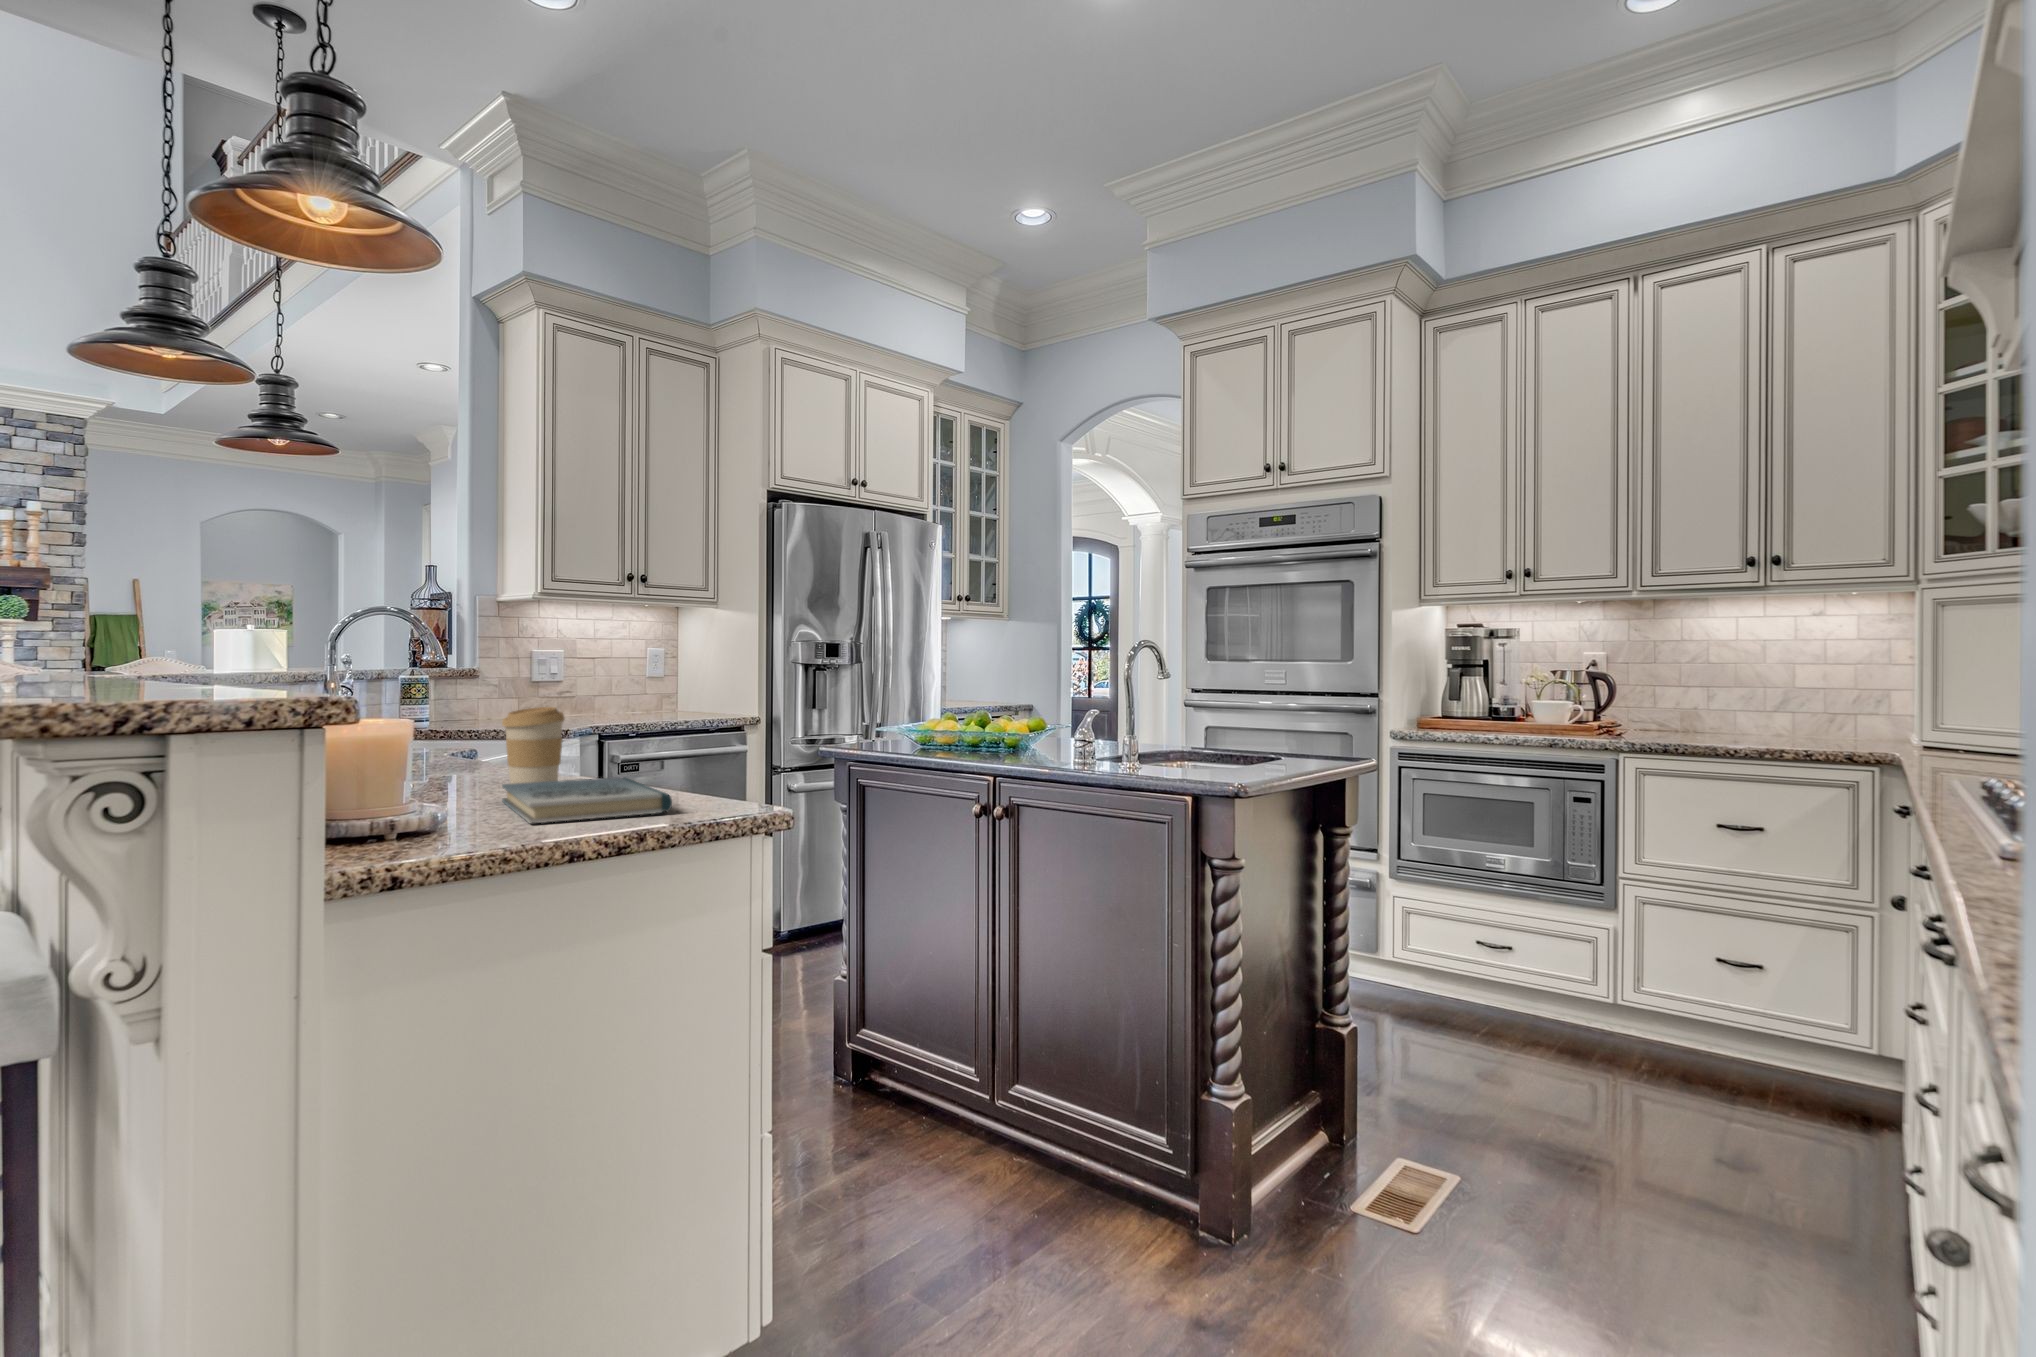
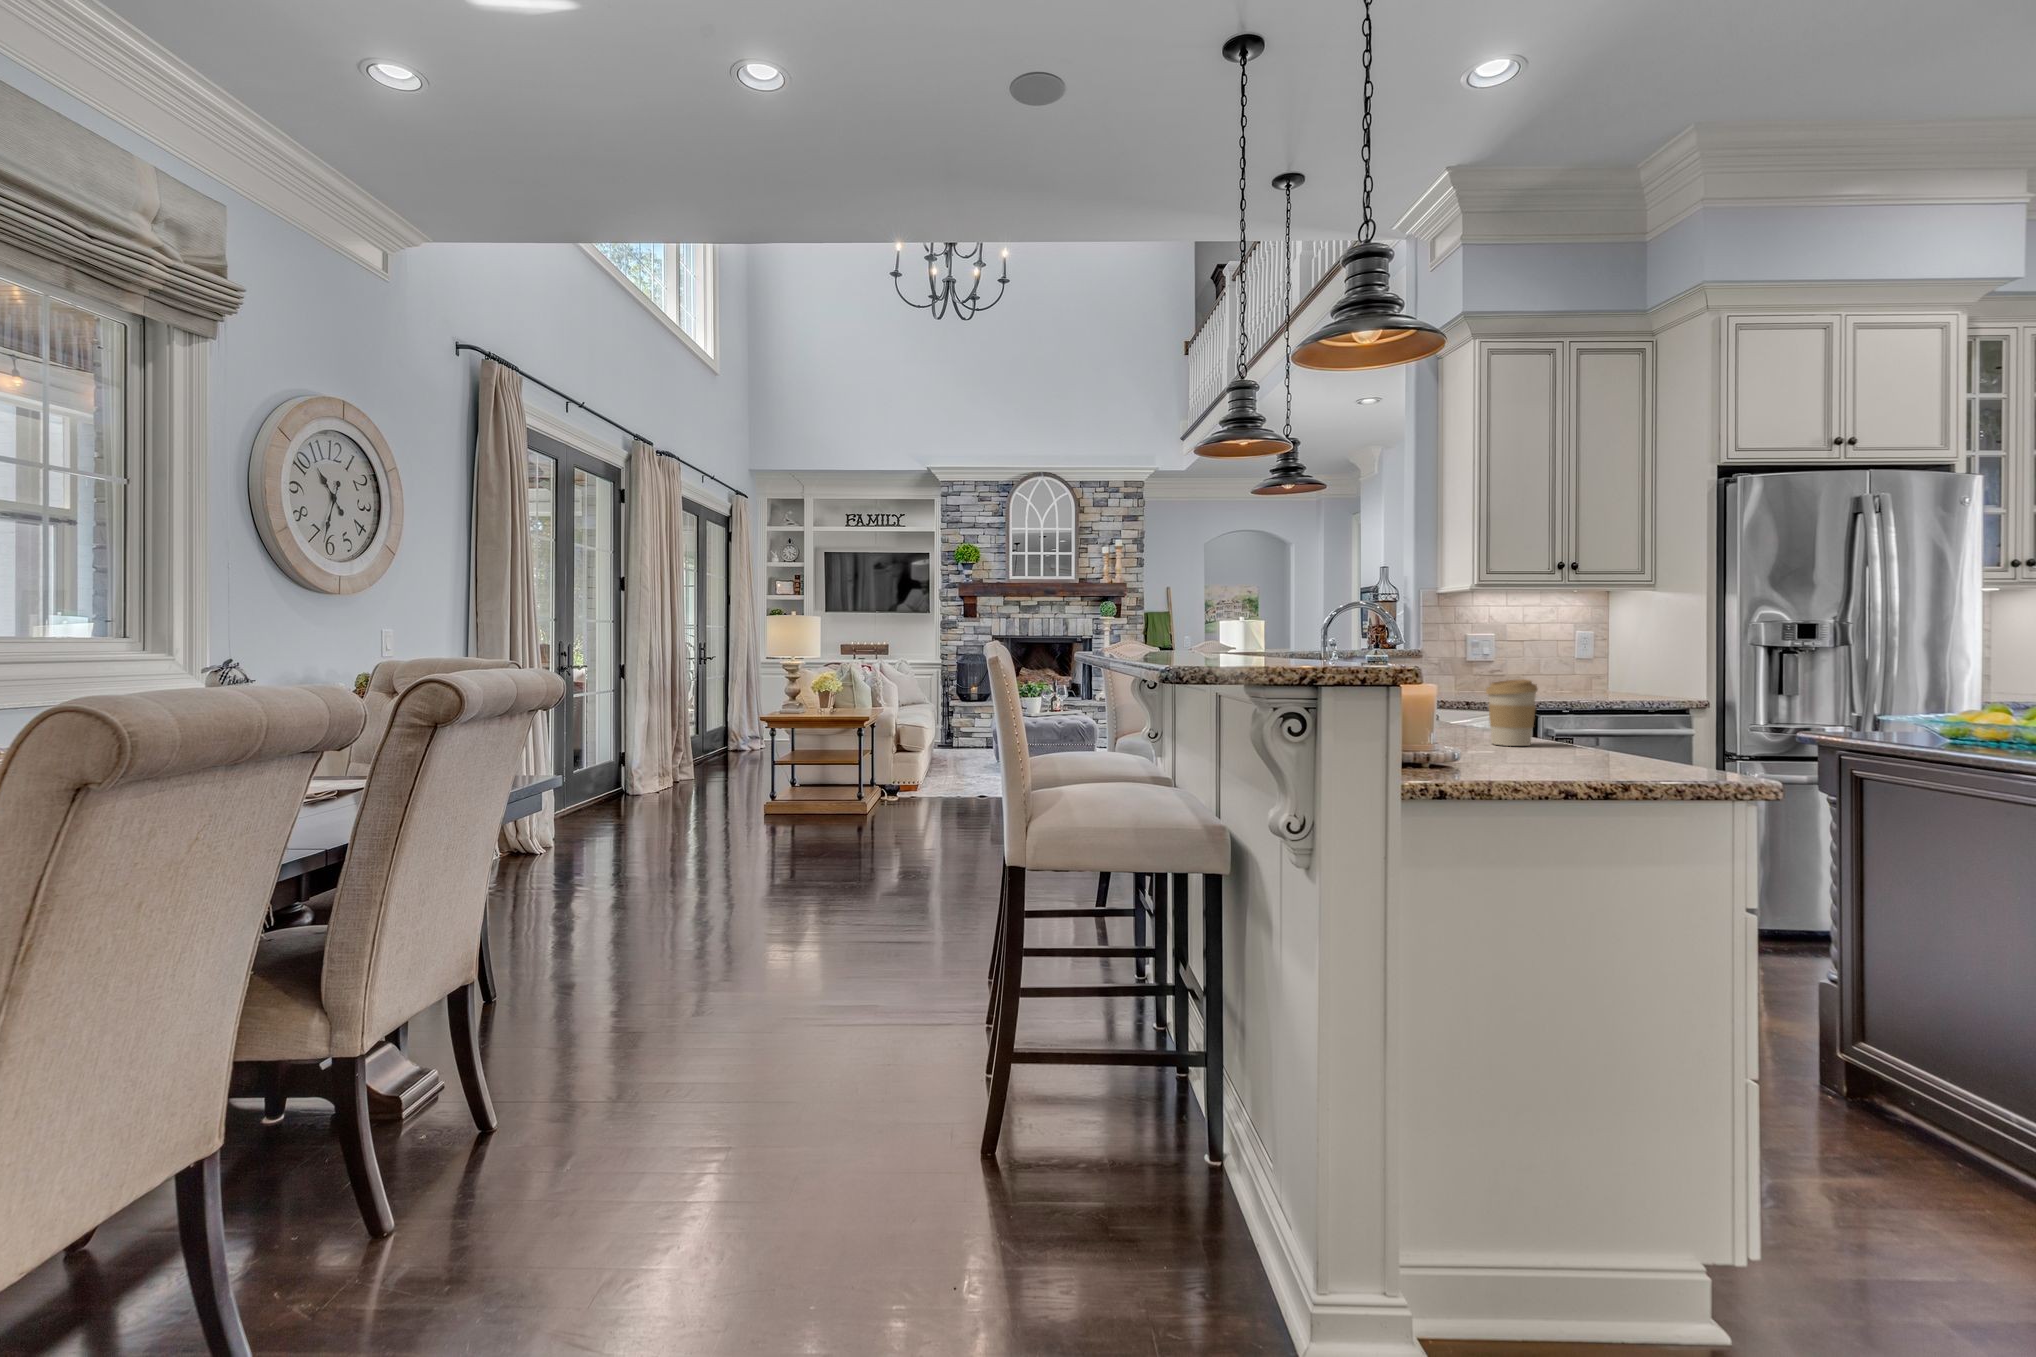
book: present [502,777,672,823] -> none [1492,739,1652,772]

